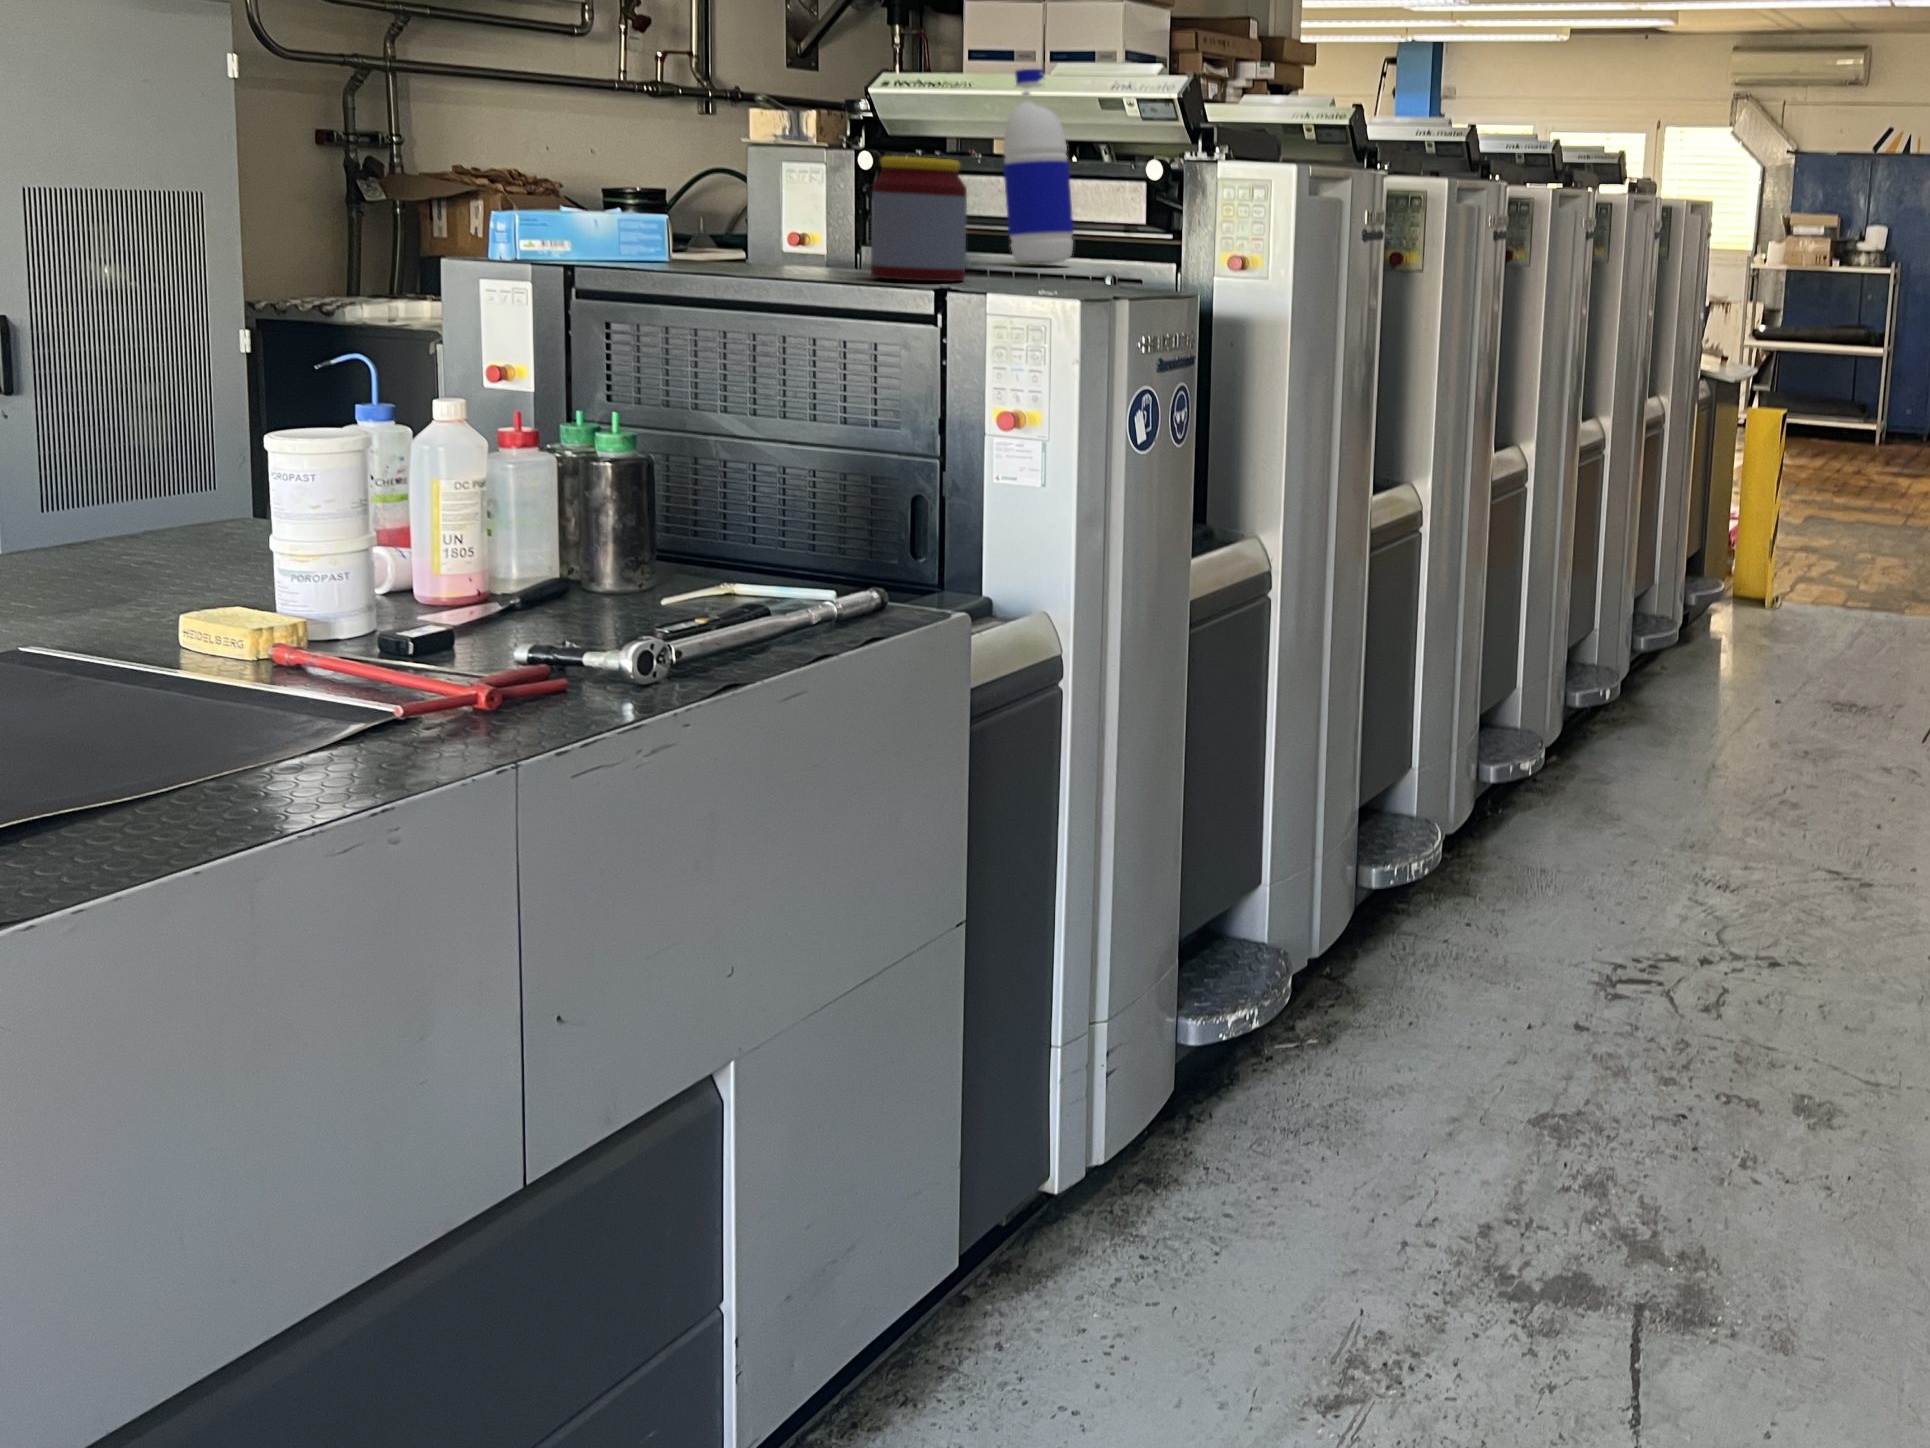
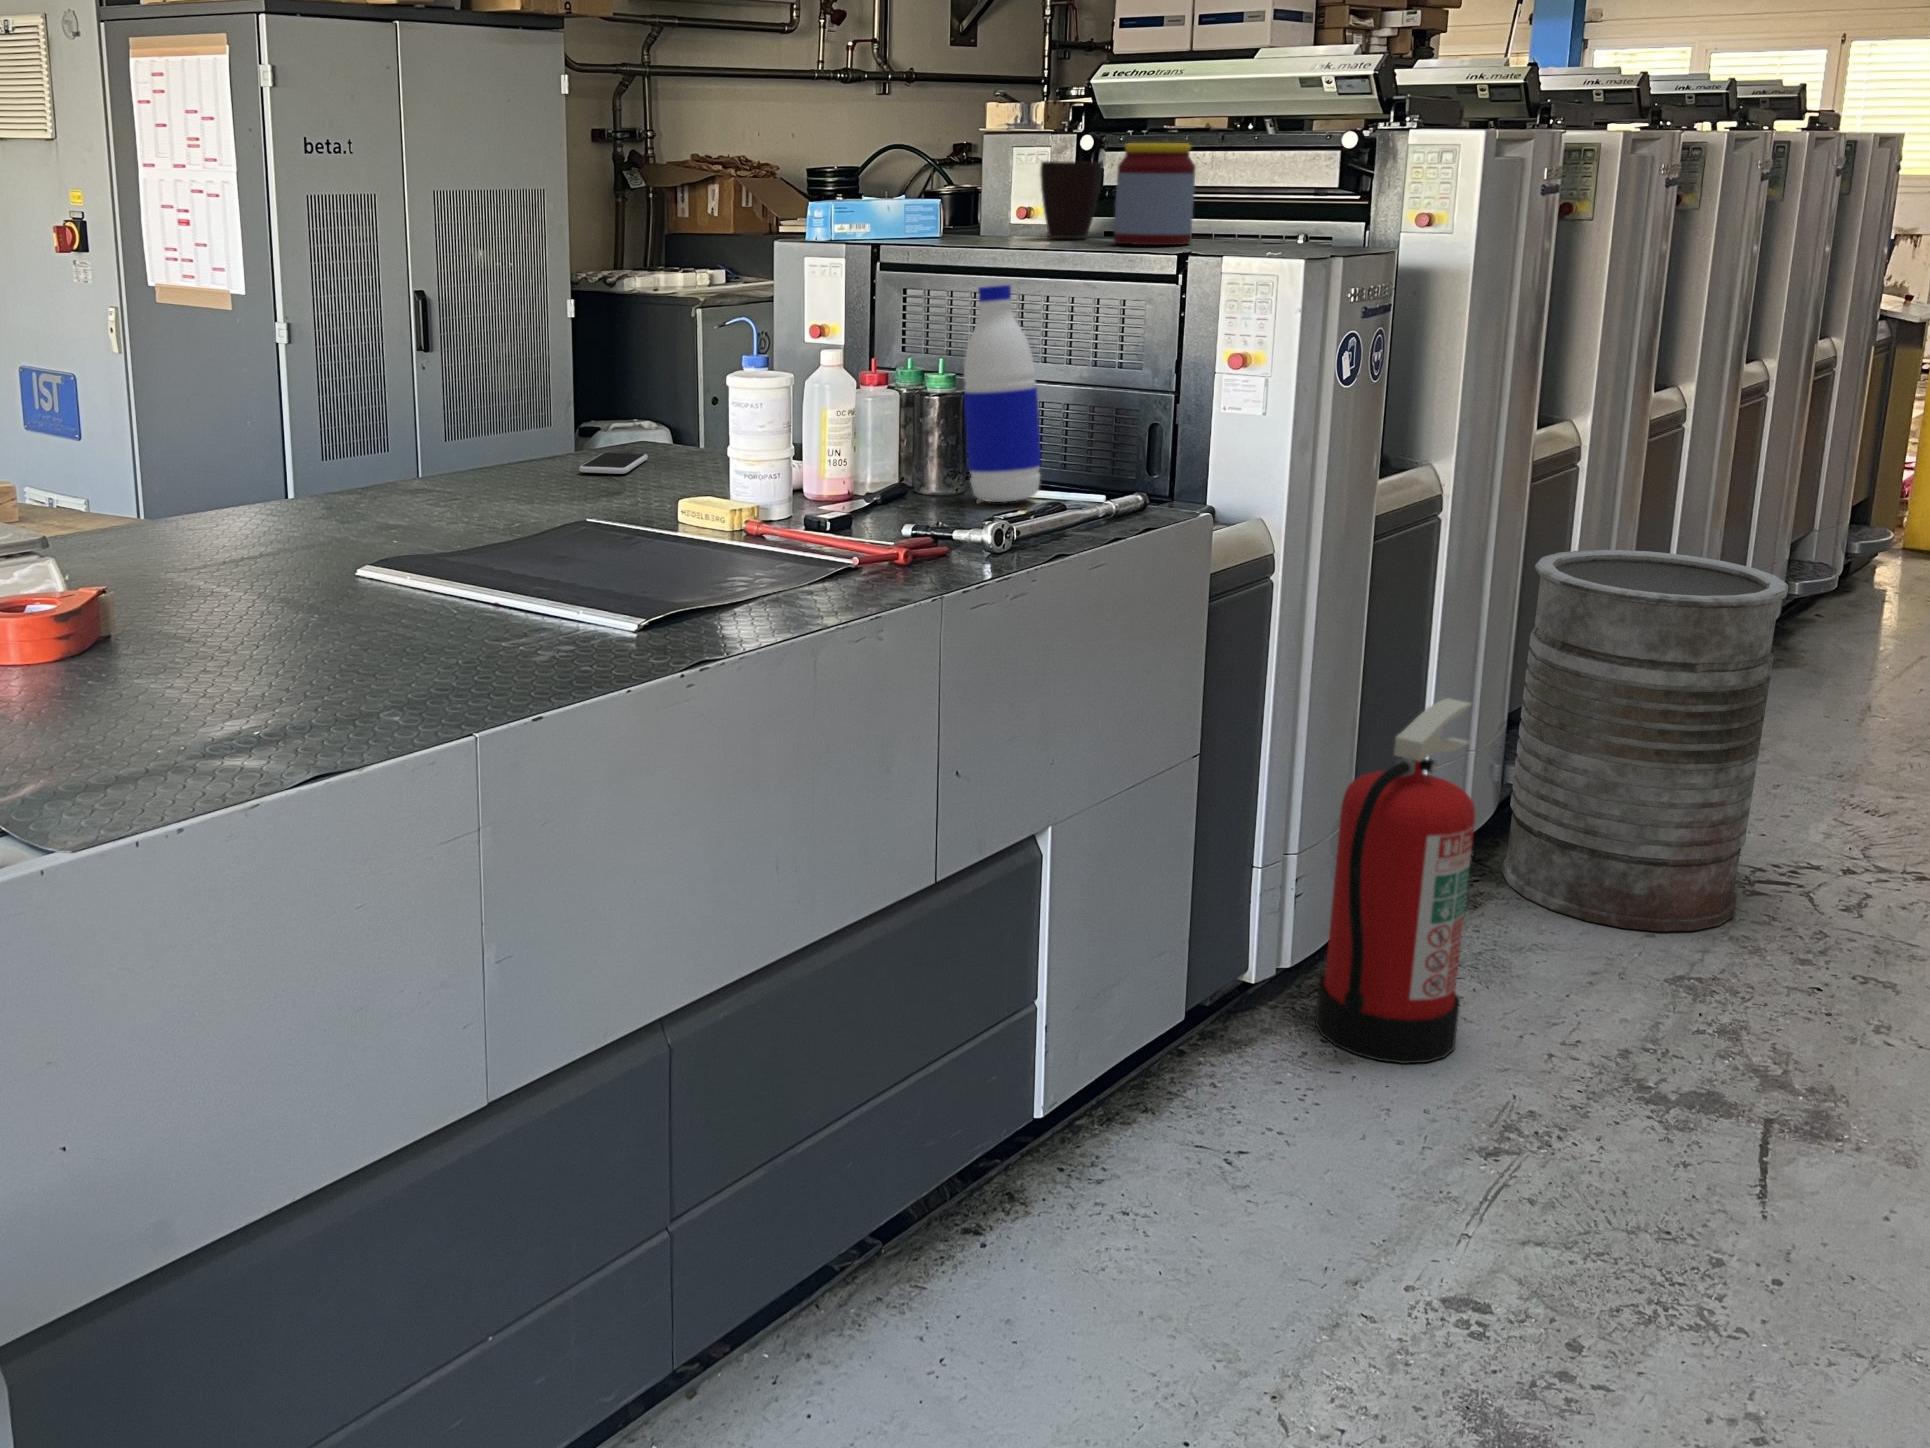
water bottle: present [1003,69,1073,265] -> present [964,285,1041,502]
cup: none [785,176,864,271] -> present [1040,161,1103,238]
smartphone: none [81,544,211,576] -> present [579,452,648,474]
trash can: none [1363,628,1629,1054] -> present [1502,550,1788,932]
fire extinguisher: none [1142,818,1310,1275] -> present [1315,698,1475,1063]

